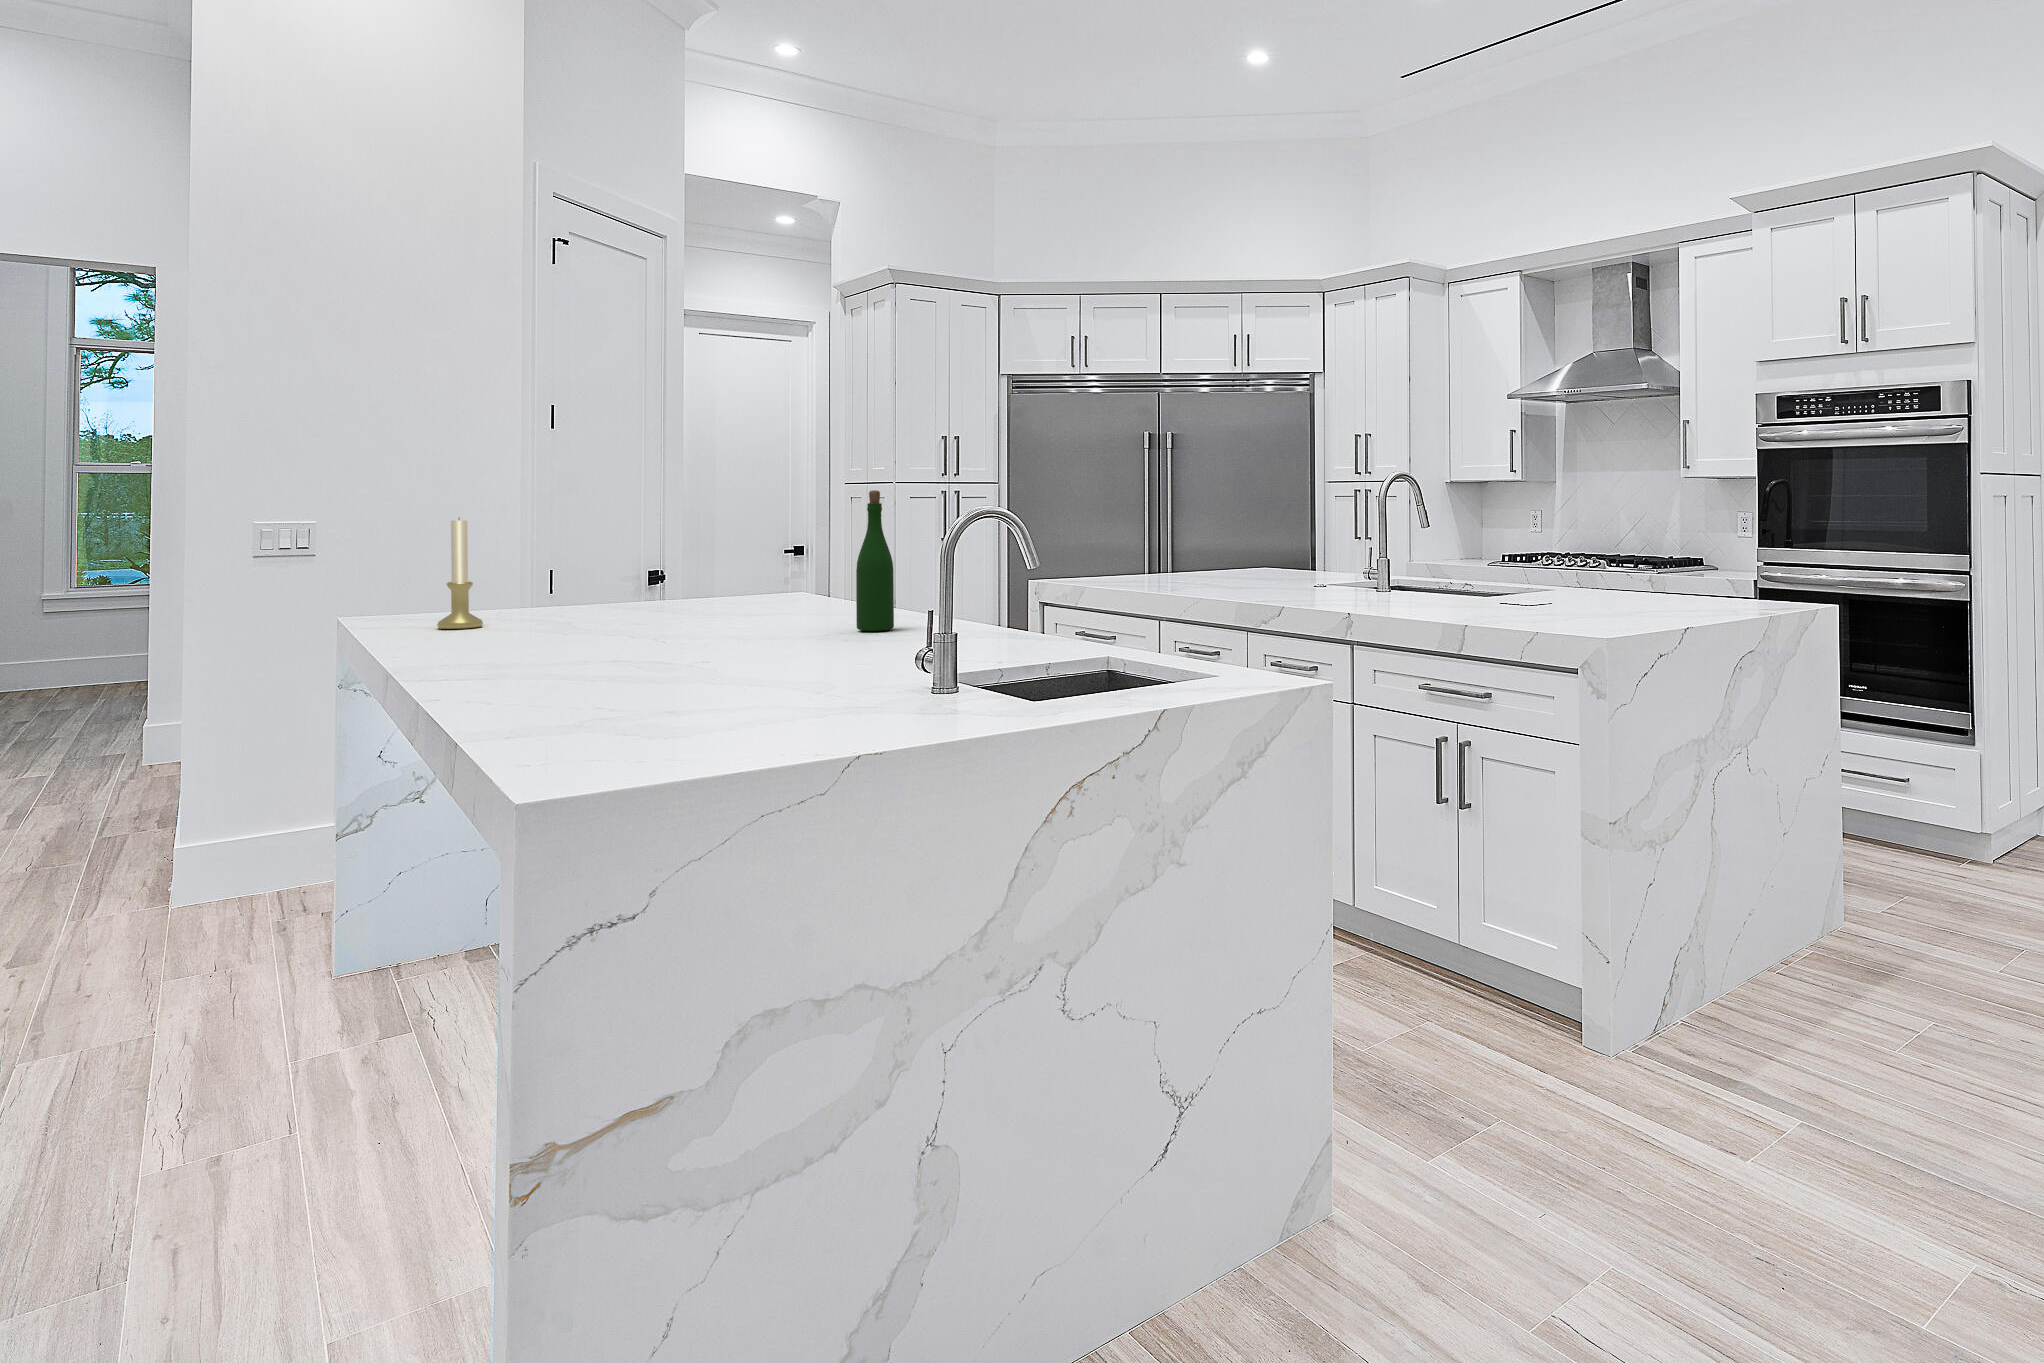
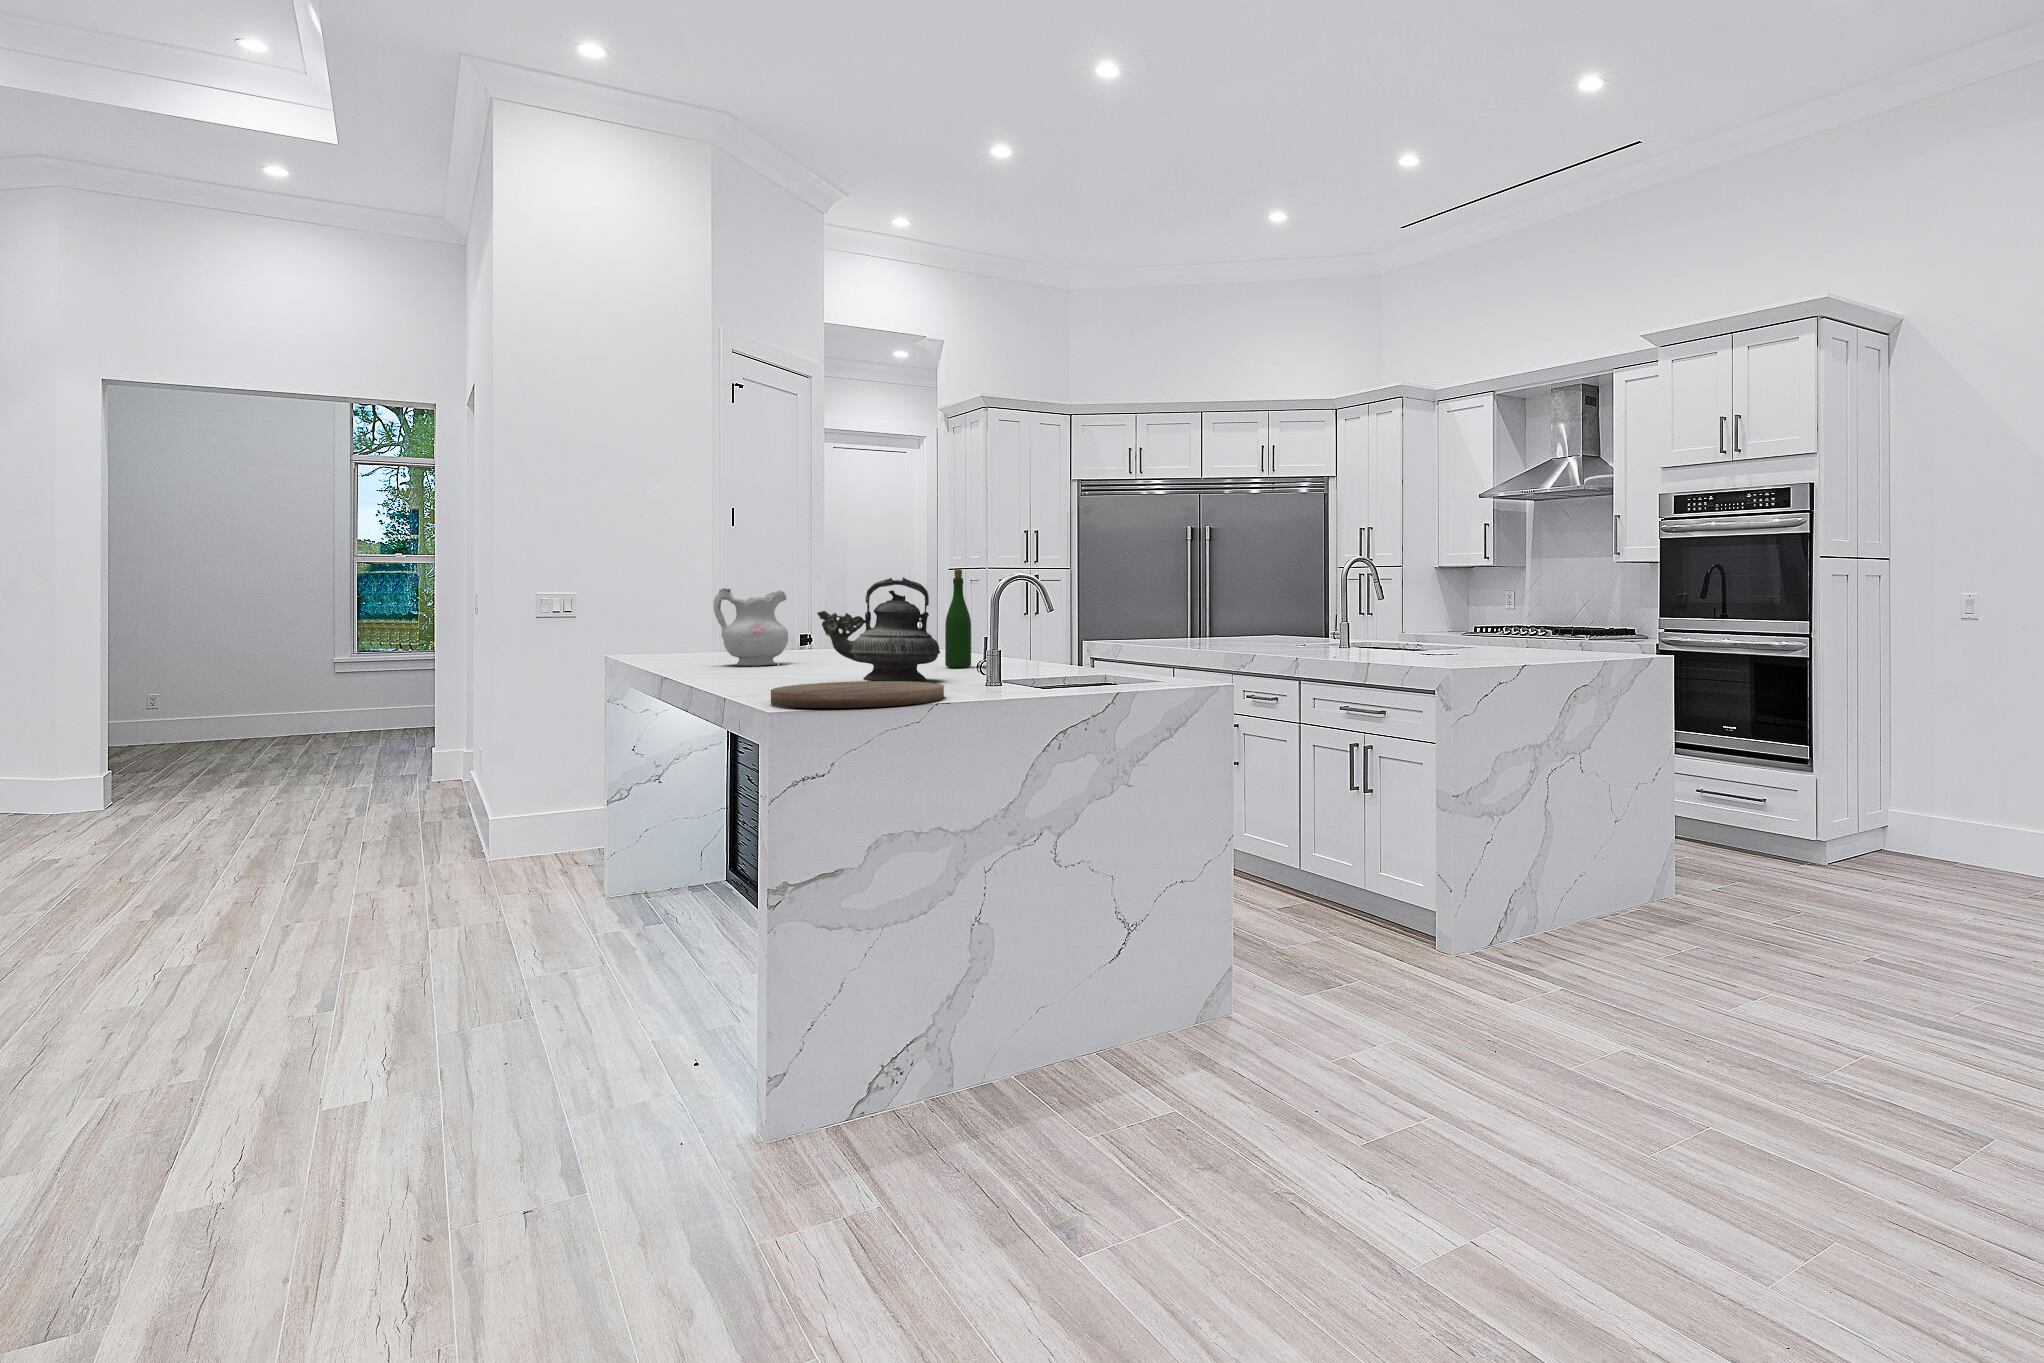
teapot: none [664,505,855,667] -> present [817,578,940,682]
ceramic pitcher: none [514,517,626,628] -> present [714,588,788,666]
candle holder: present [437,519,483,629] -> none [661,588,691,666]
cutting board: none [579,671,870,733] -> present [771,681,944,708]

